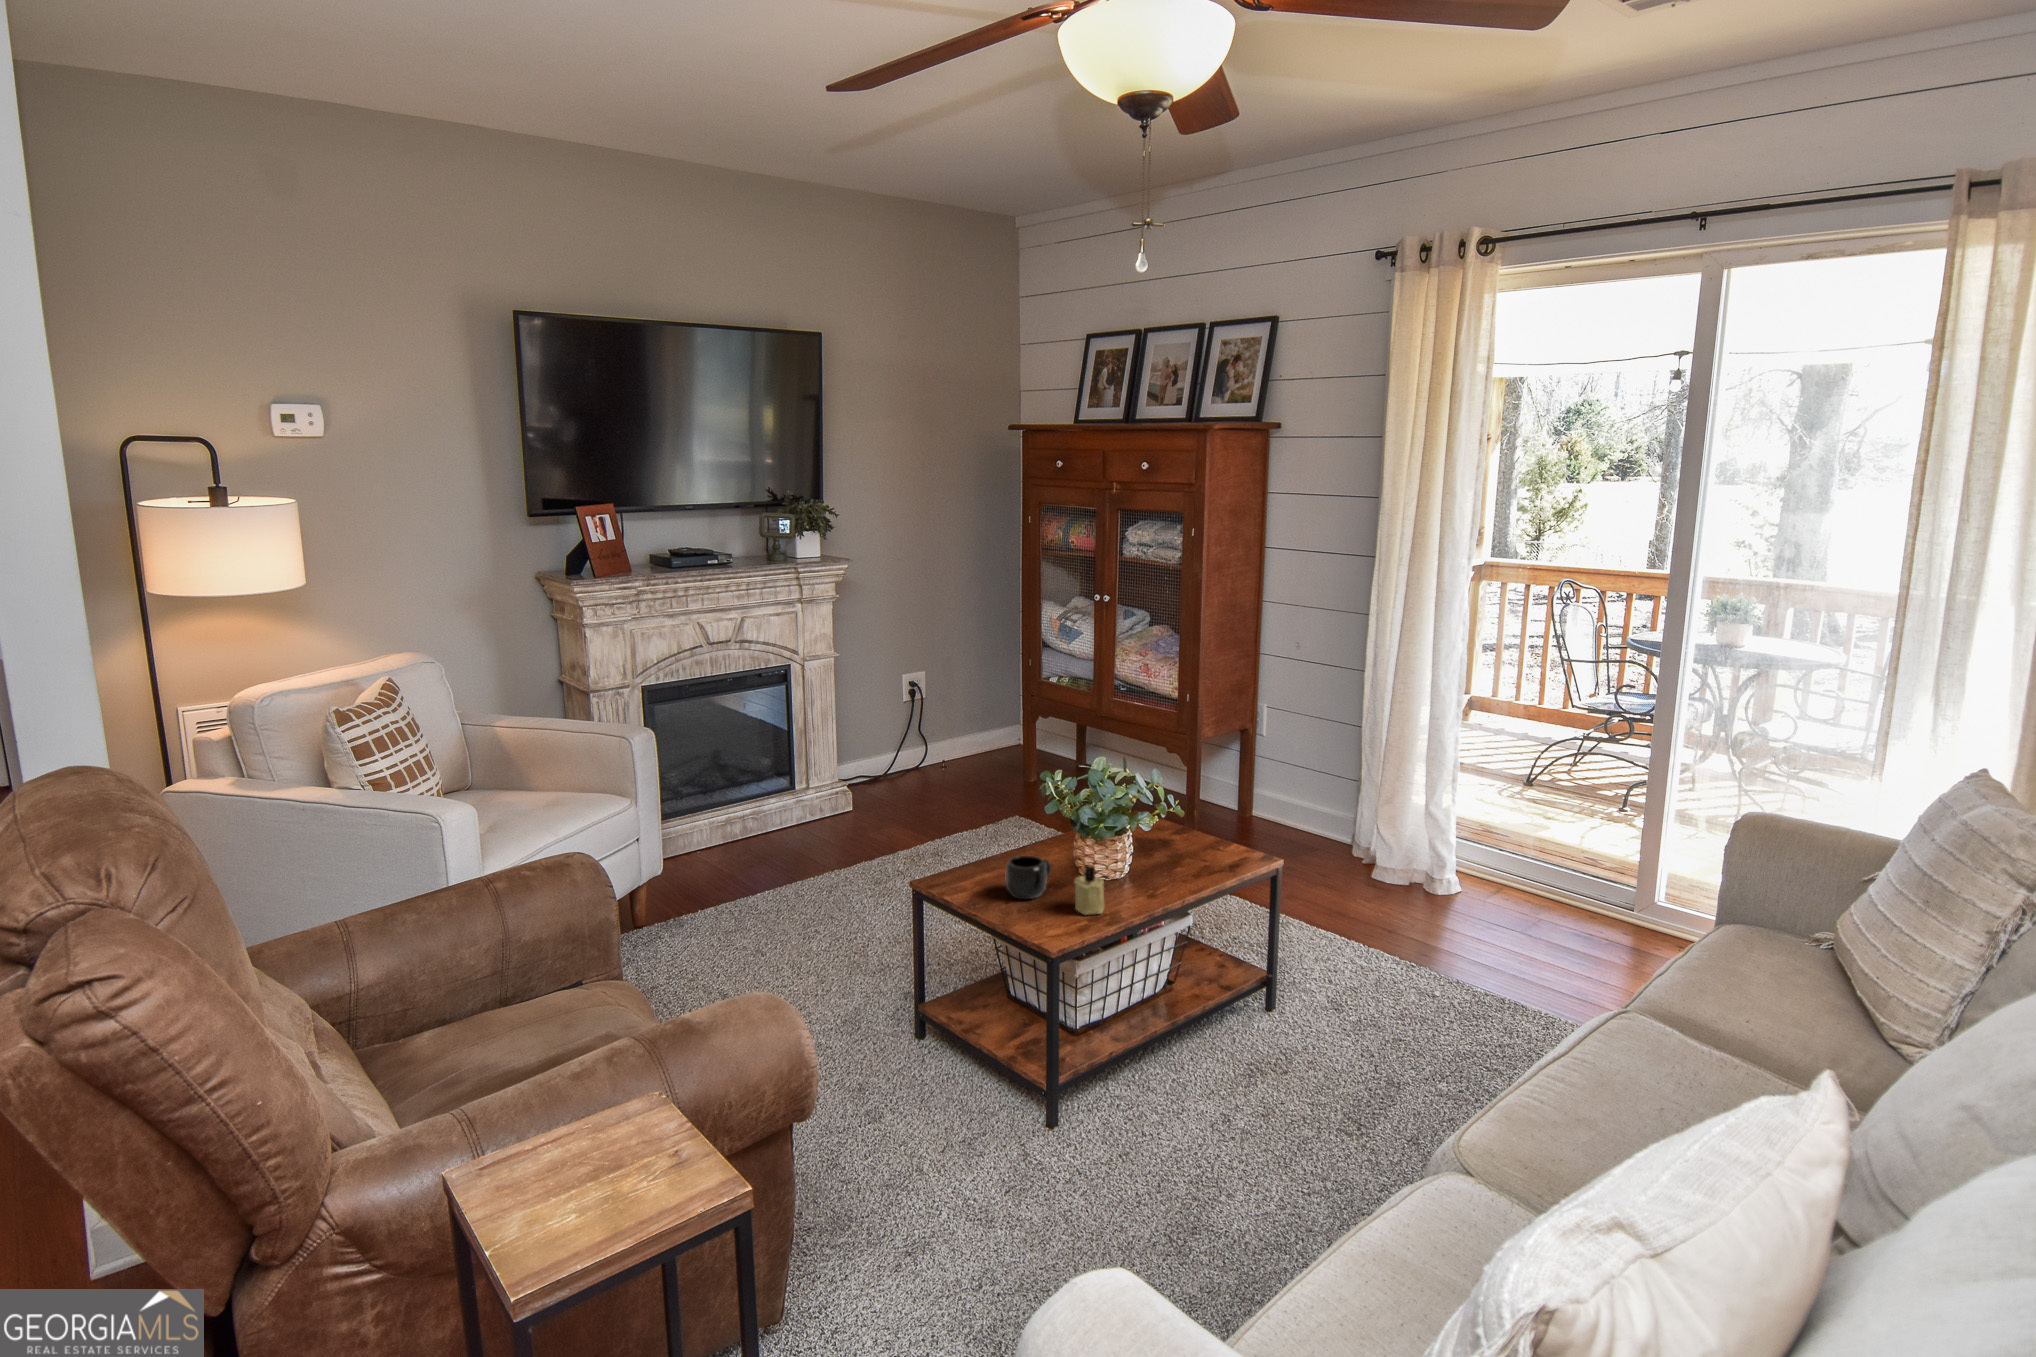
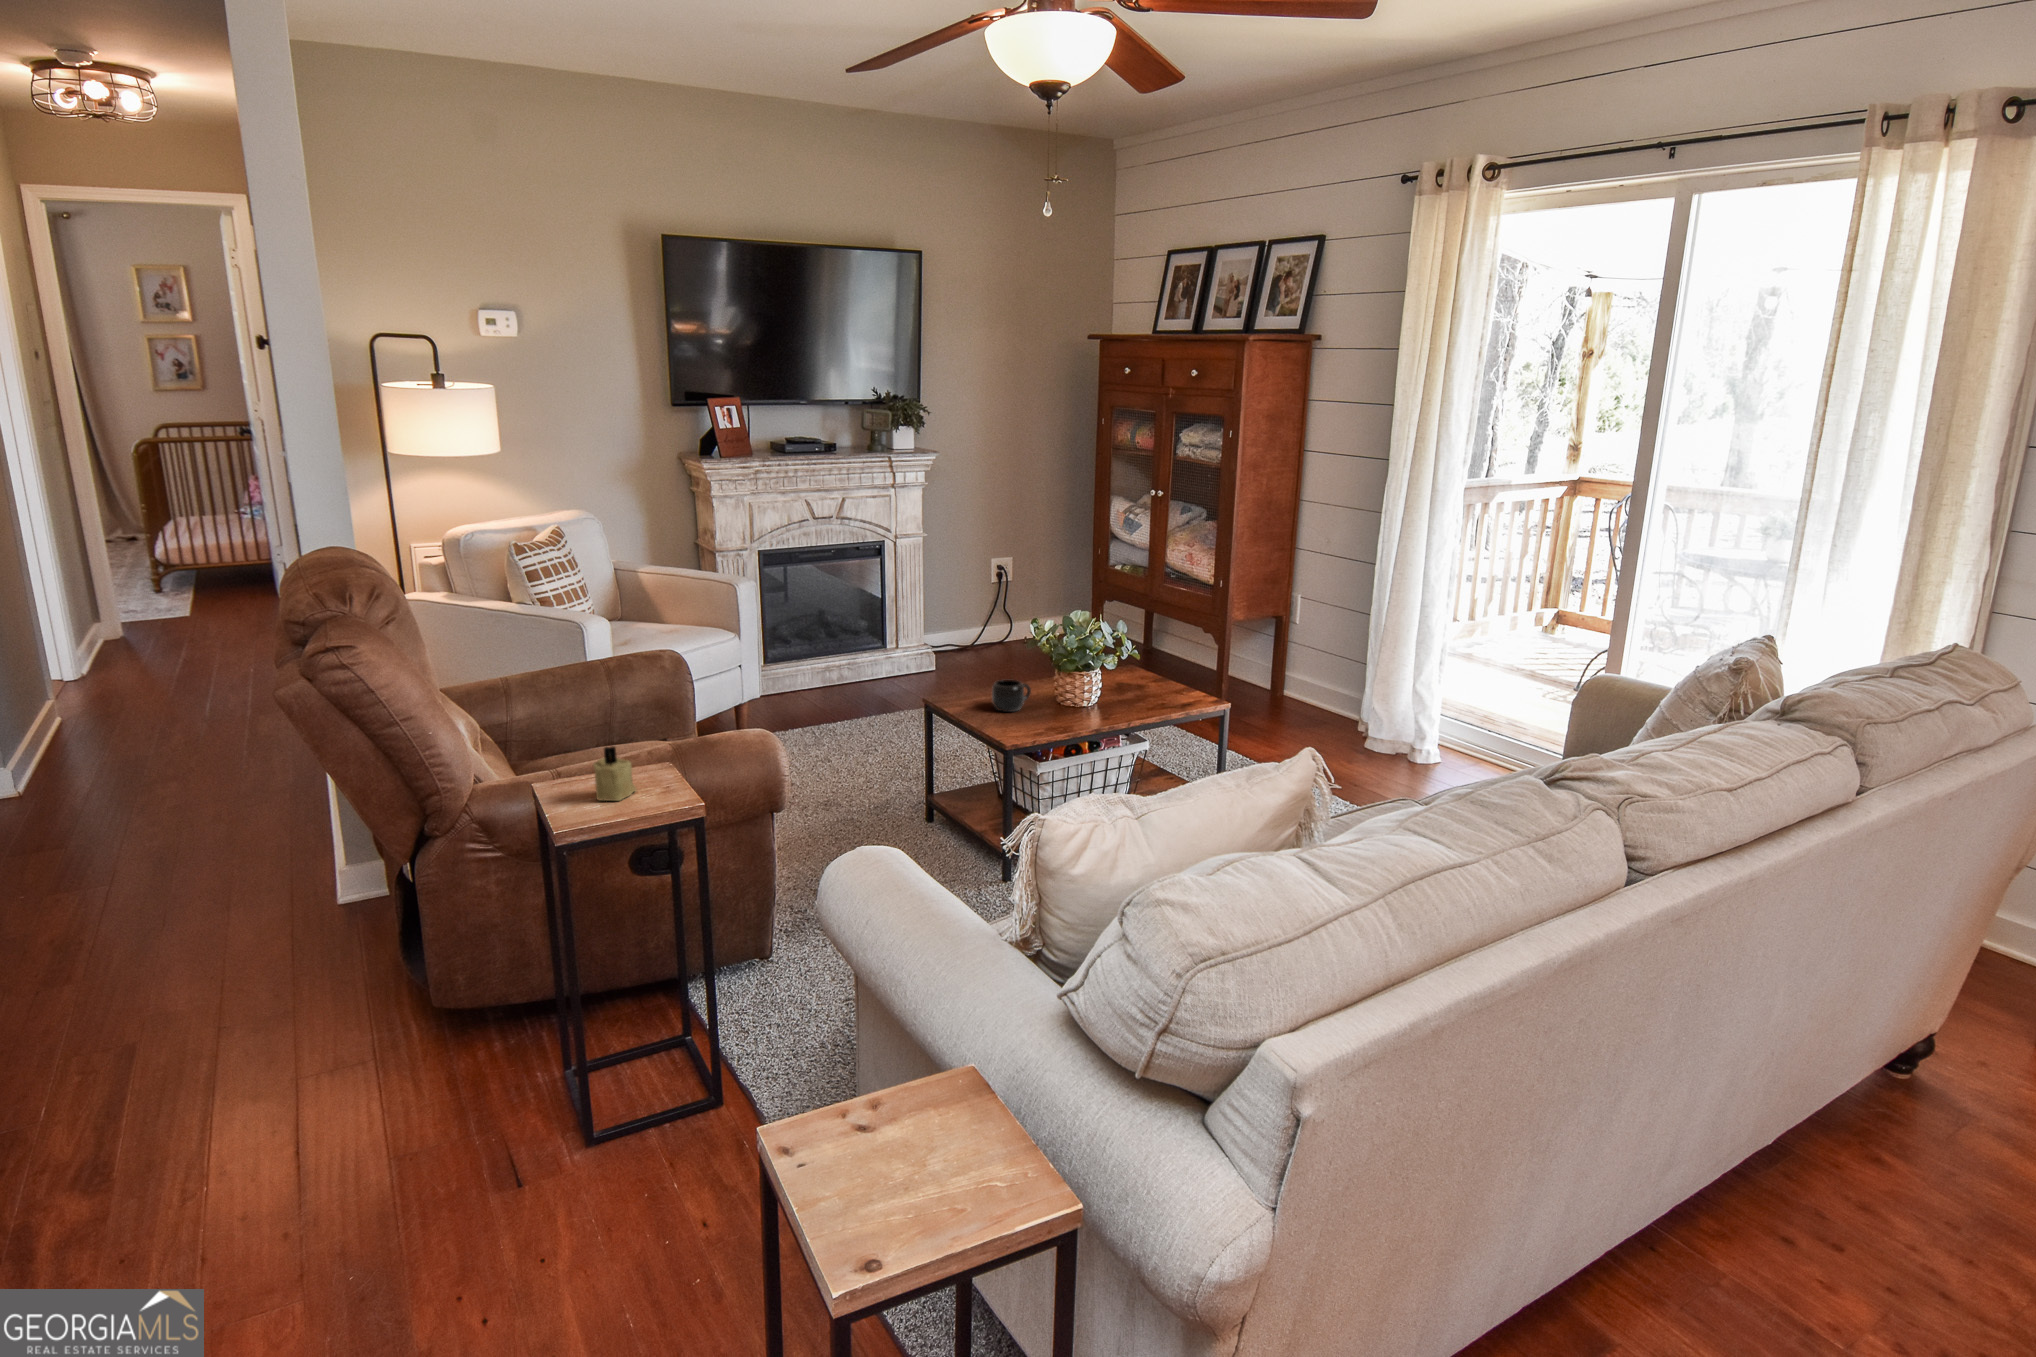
candle: present [1074,867,1104,914] -> present [593,746,636,801]

